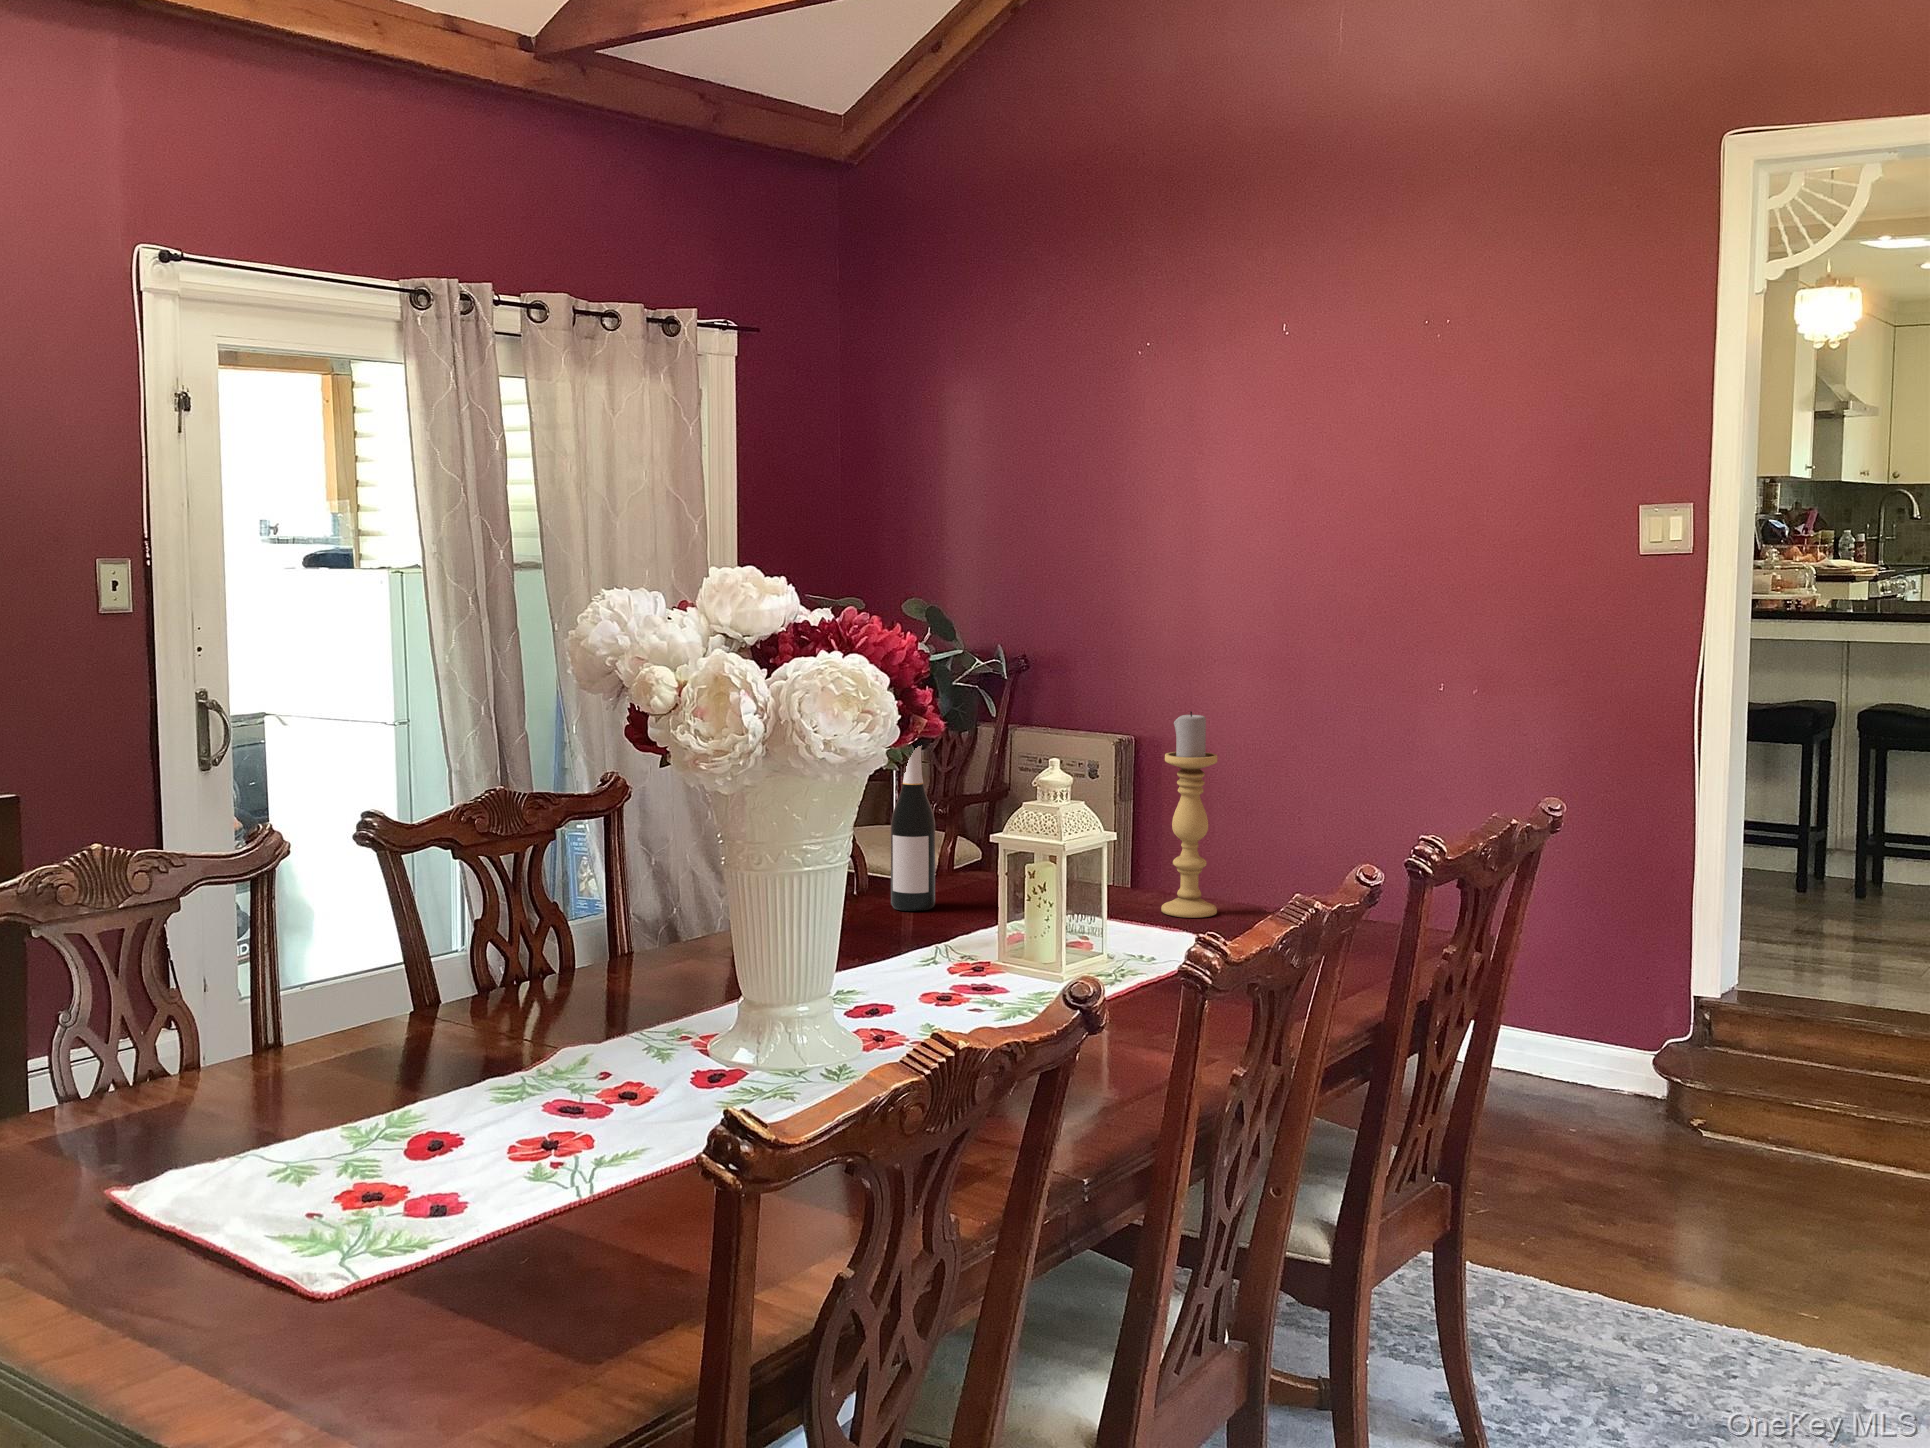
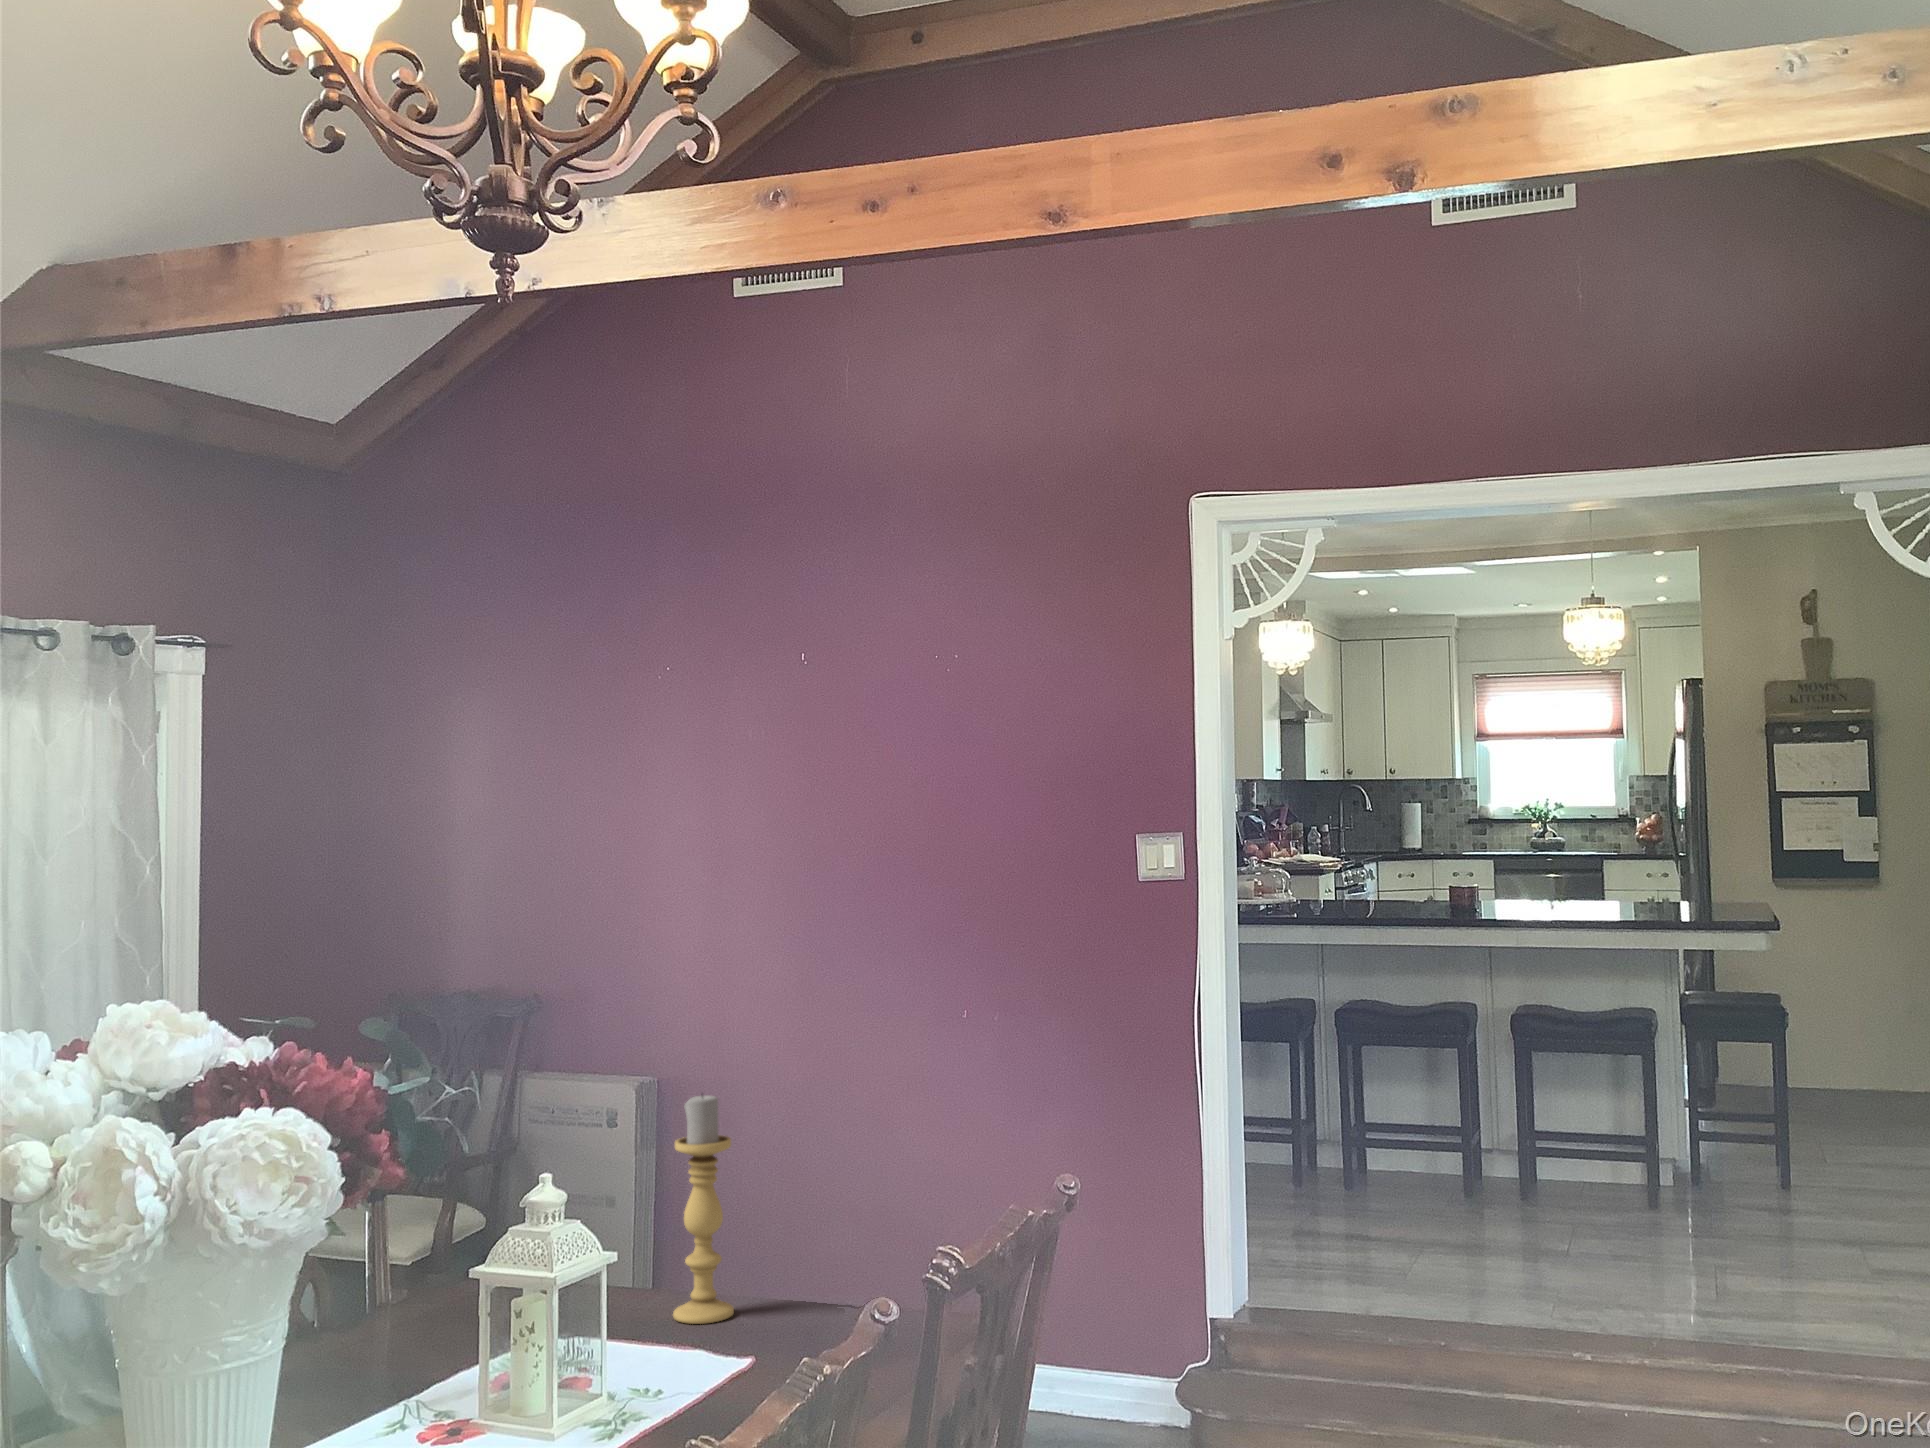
wine bottle: present [891,745,935,911] -> none [356,1141,411,1352]

